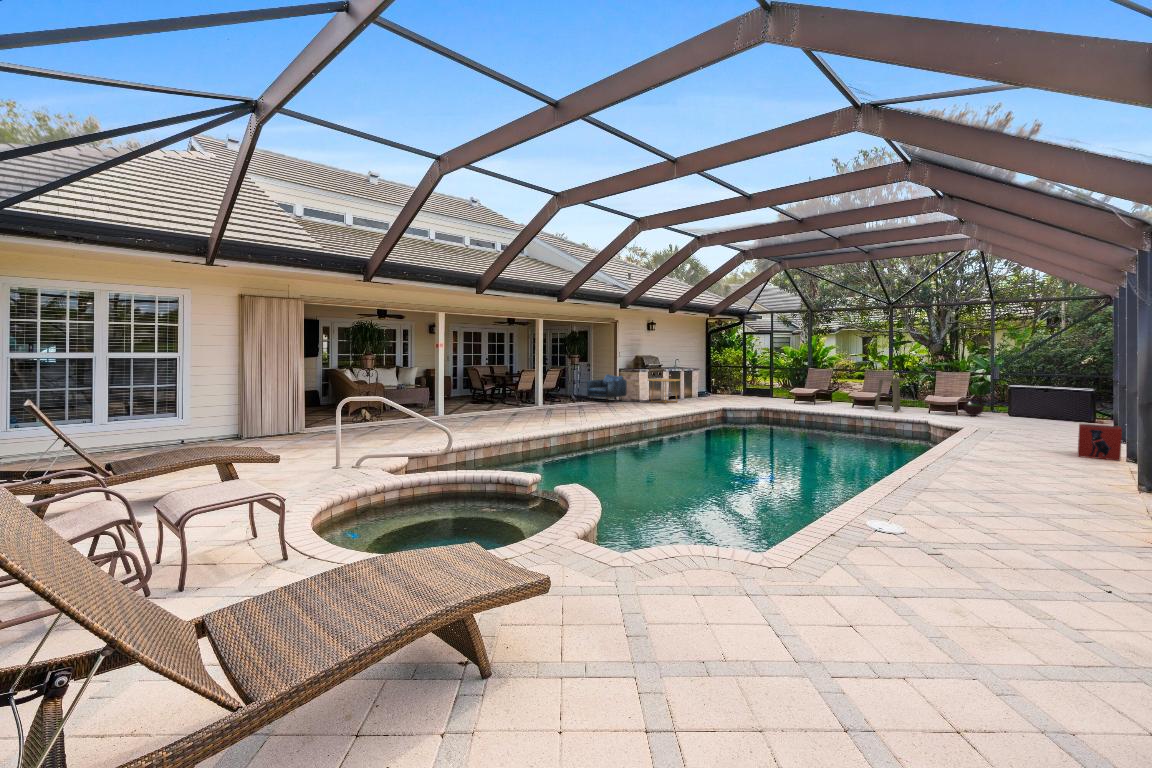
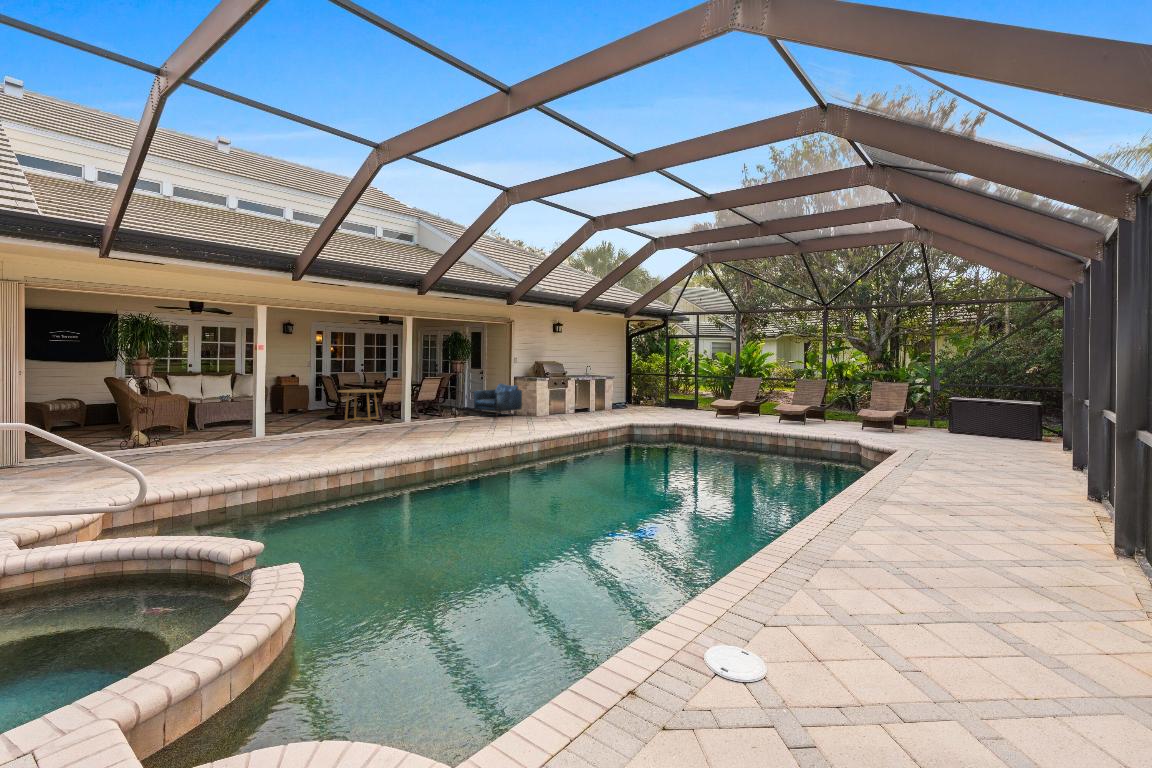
stool: present [875,378,904,412] -> none [803,389,835,429]
round table: present [648,379,681,403] -> present [338,389,382,421]
potted tree: present [964,382,989,416] -> none [900,390,930,434]
storage box: present [1078,424,1122,461] -> none [1028,450,1082,499]

